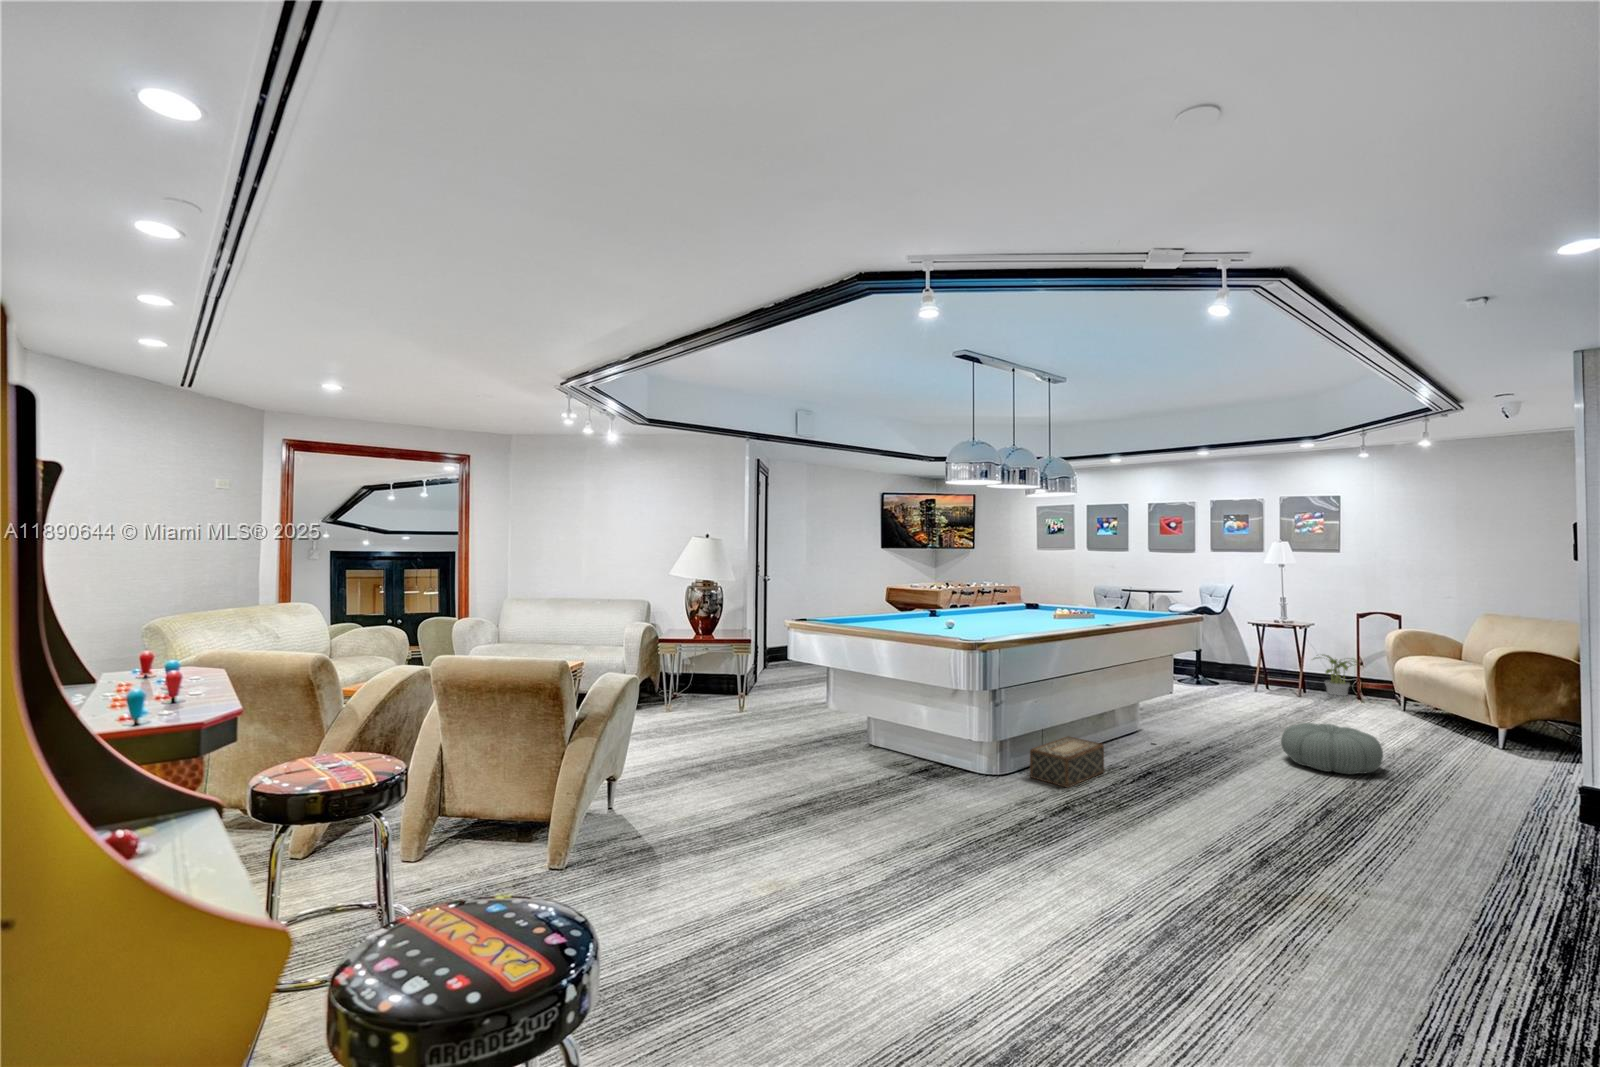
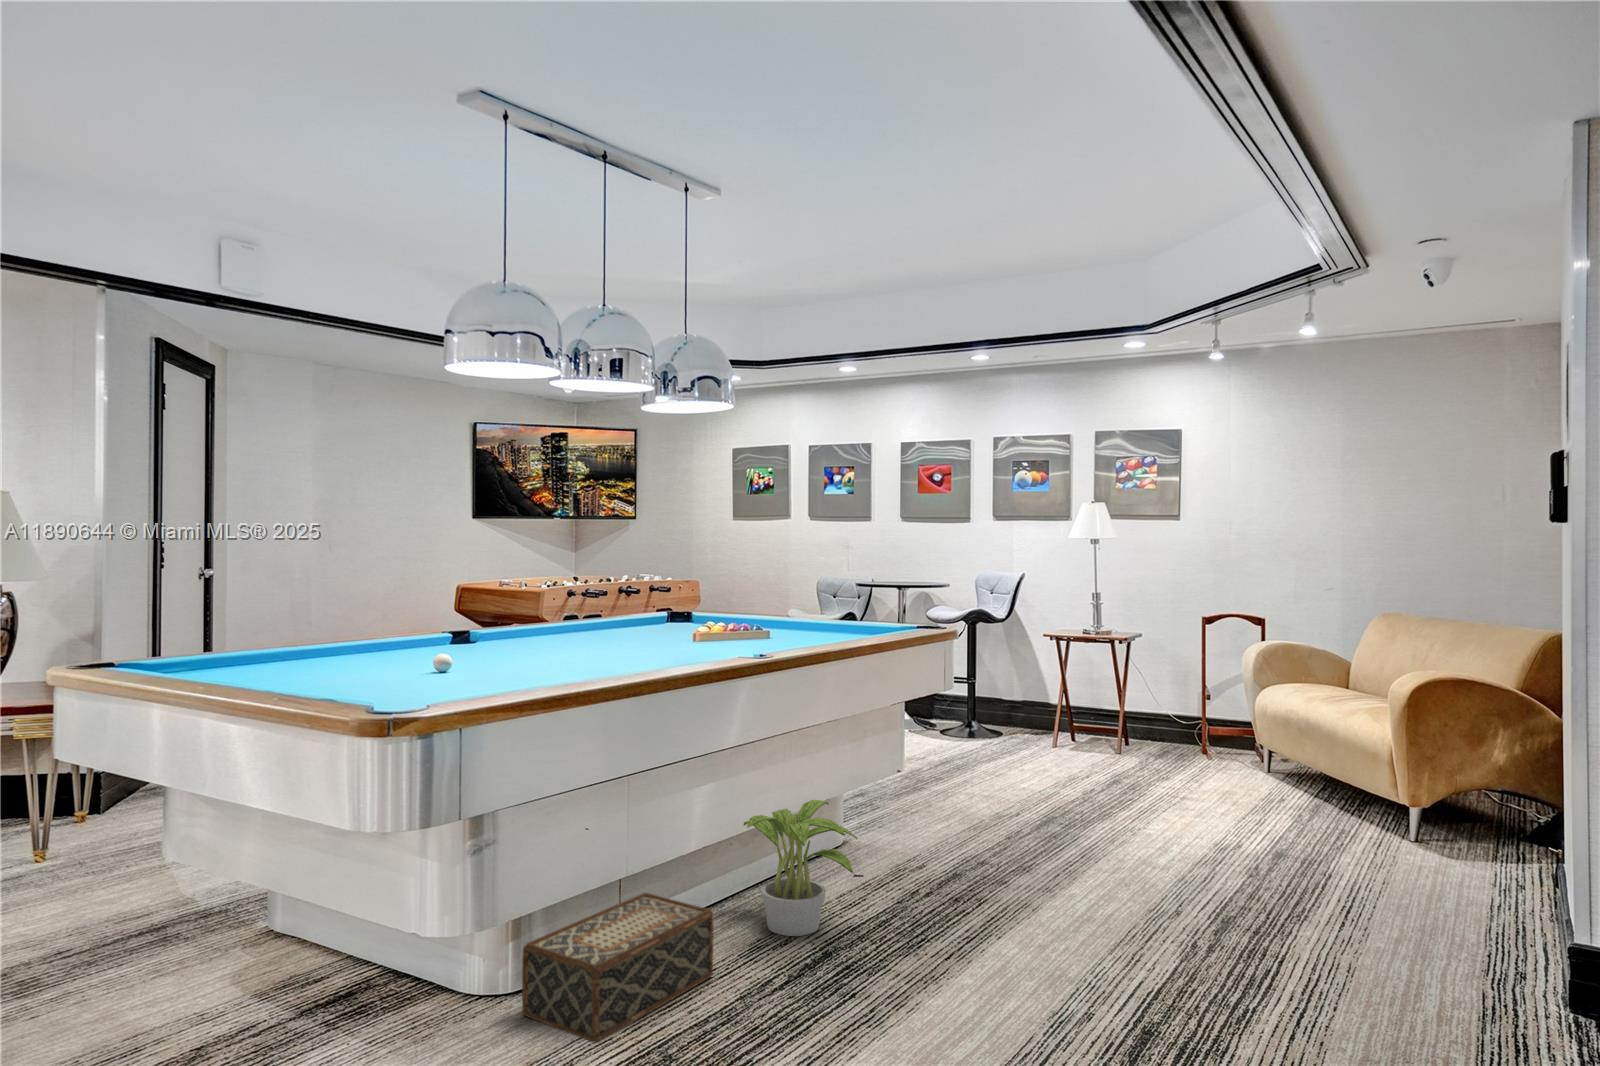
potted plant: present [1314,655,1356,696] -> present [744,800,857,936]
pouf: present [1281,723,1383,774] -> none [1080,820,1255,926]

